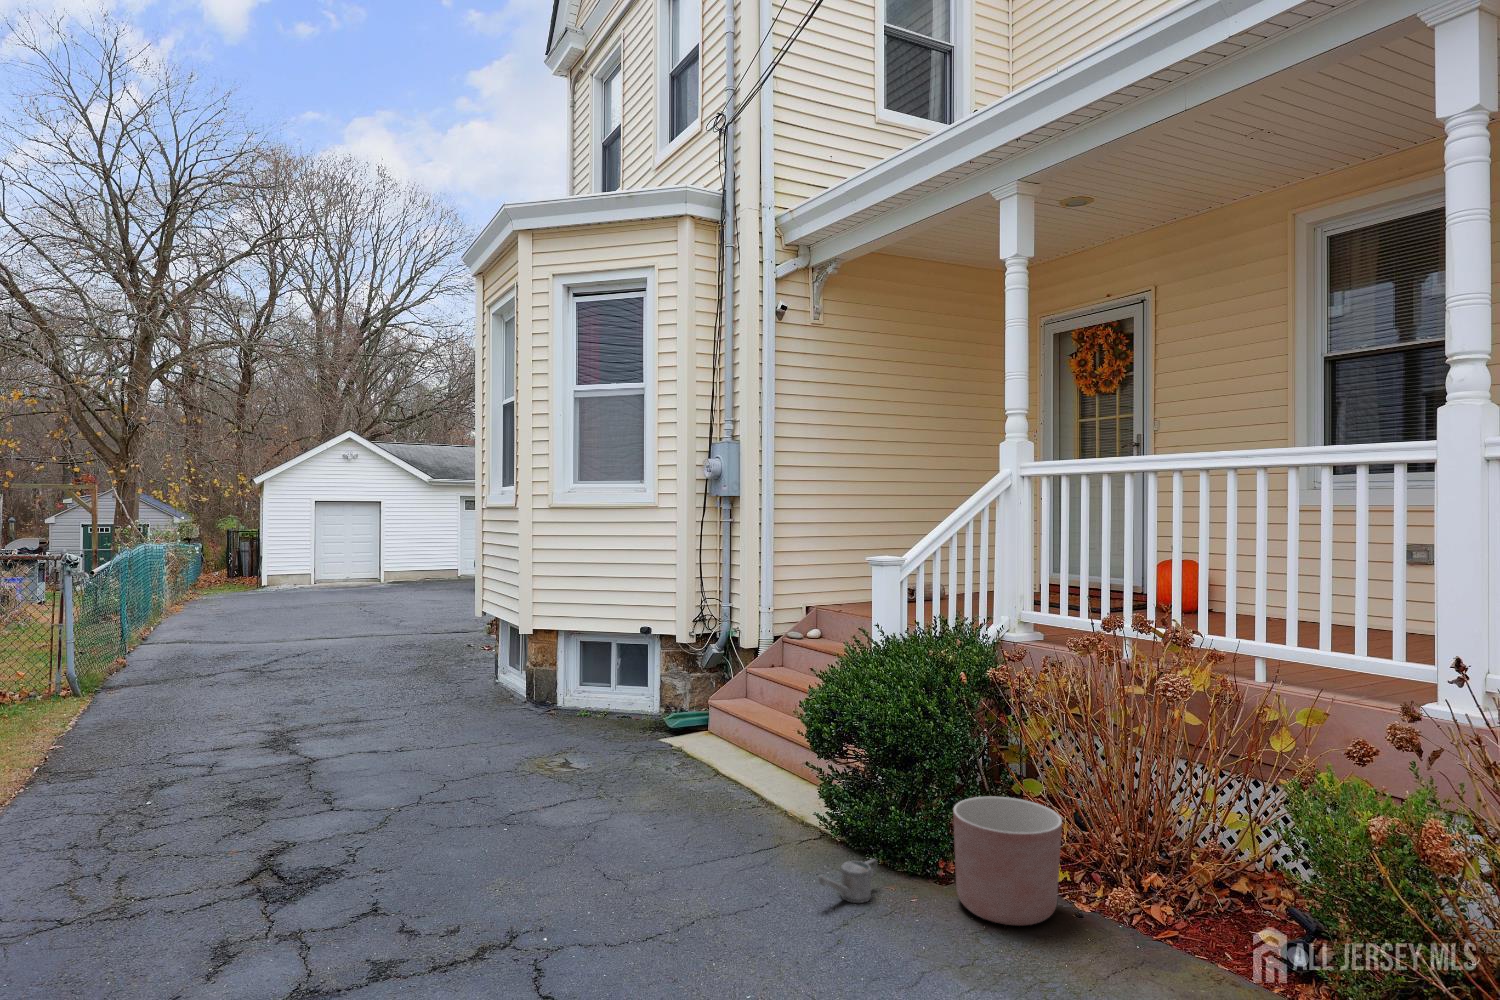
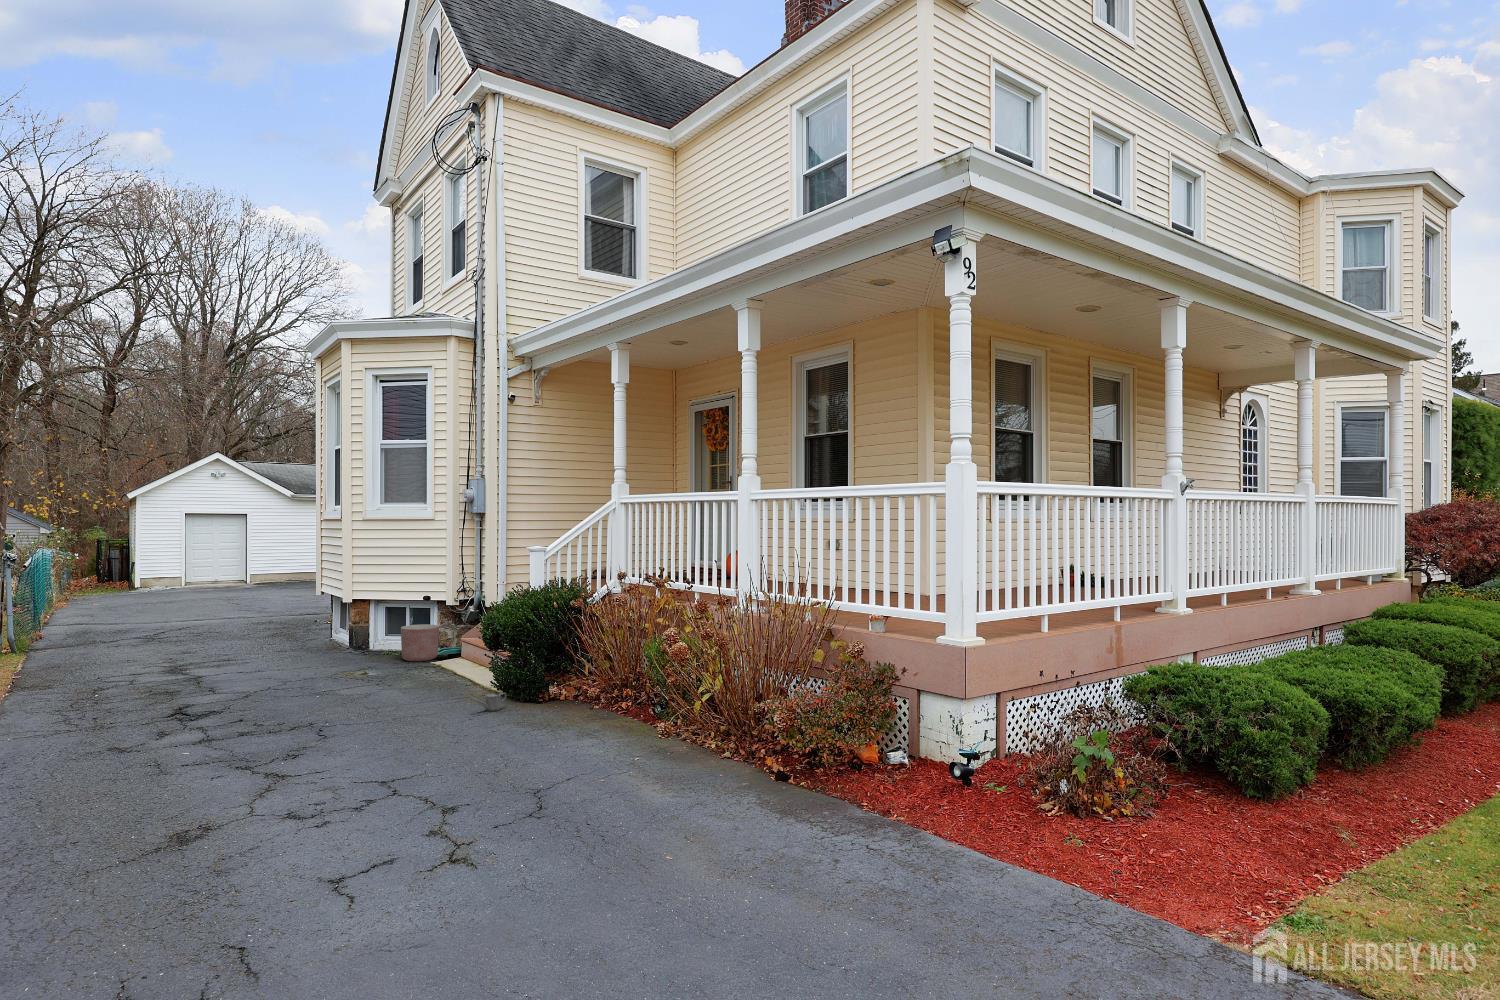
planter: present [953,797,1062,926] -> present [401,624,439,661]

